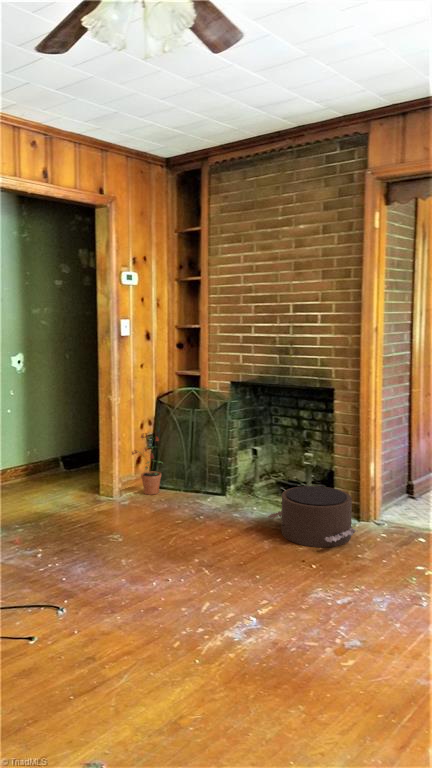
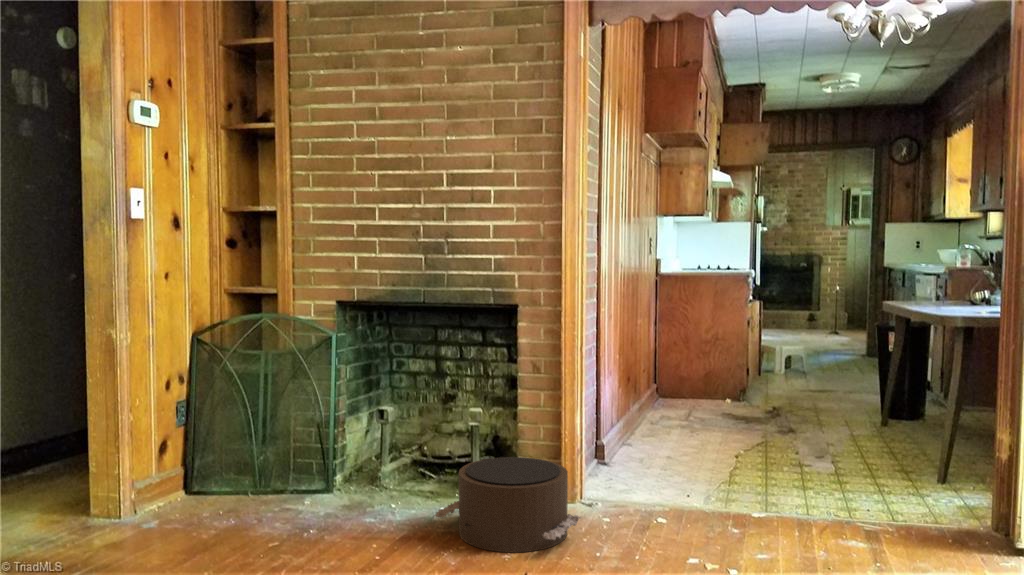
potted plant: present [132,433,163,495] -> none [154,397,219,509]

